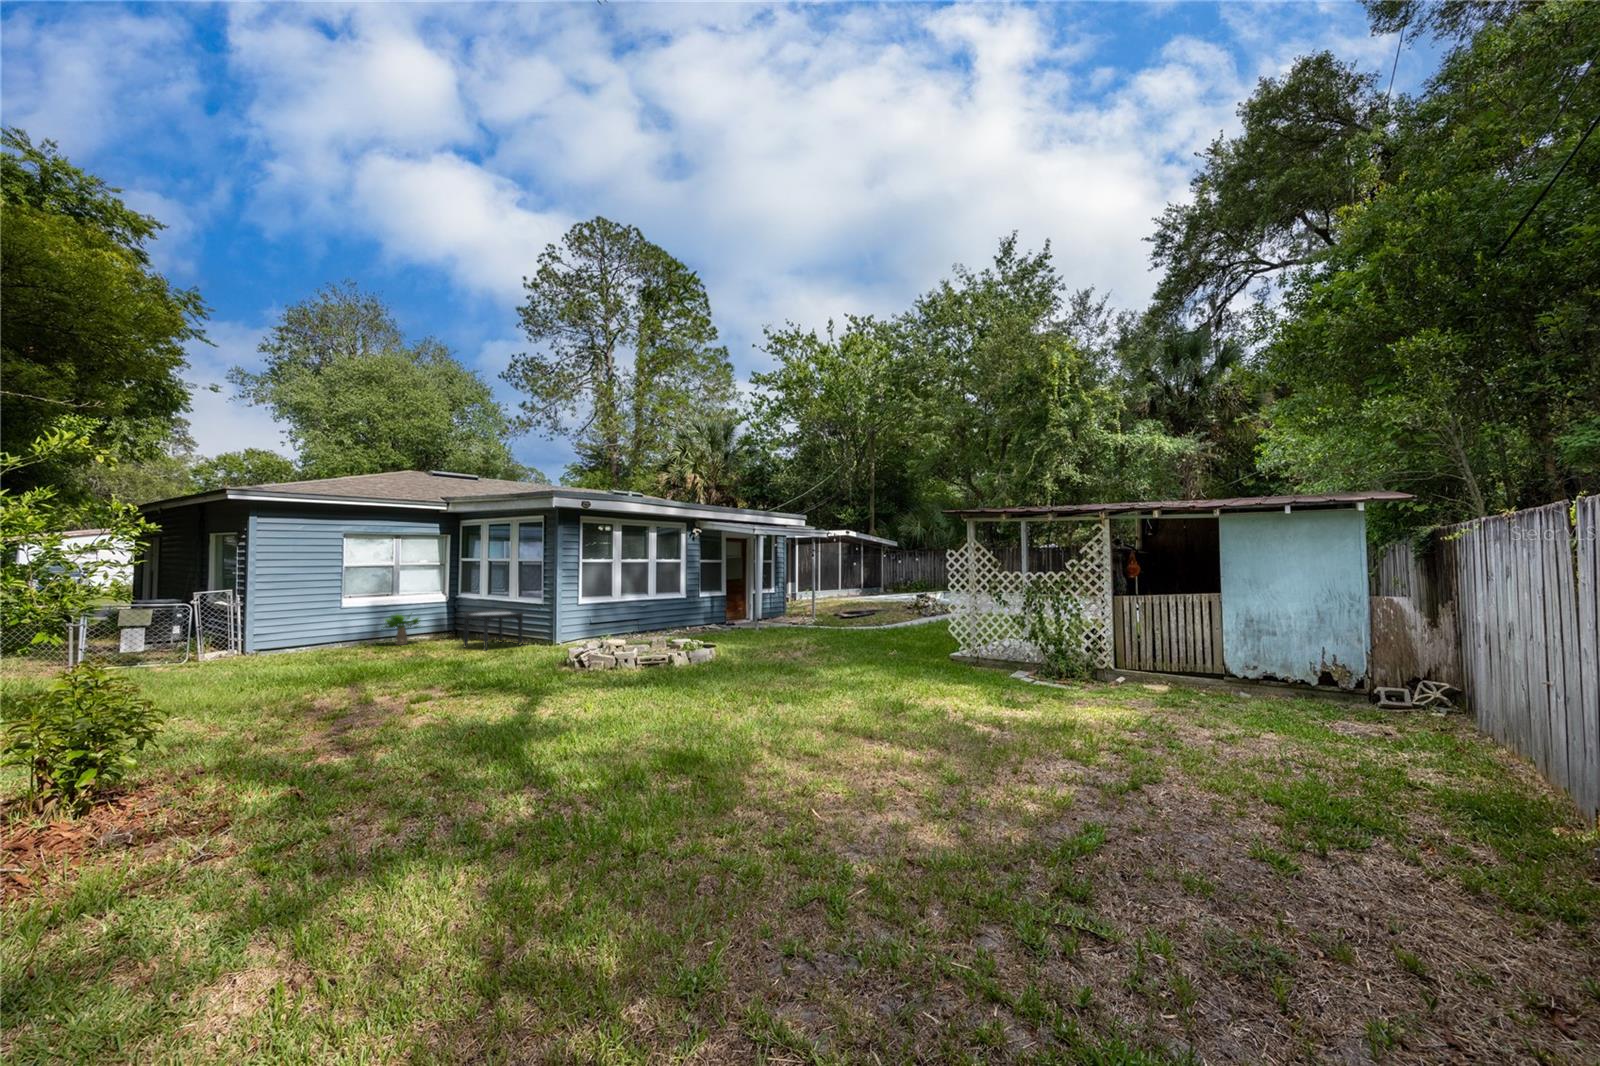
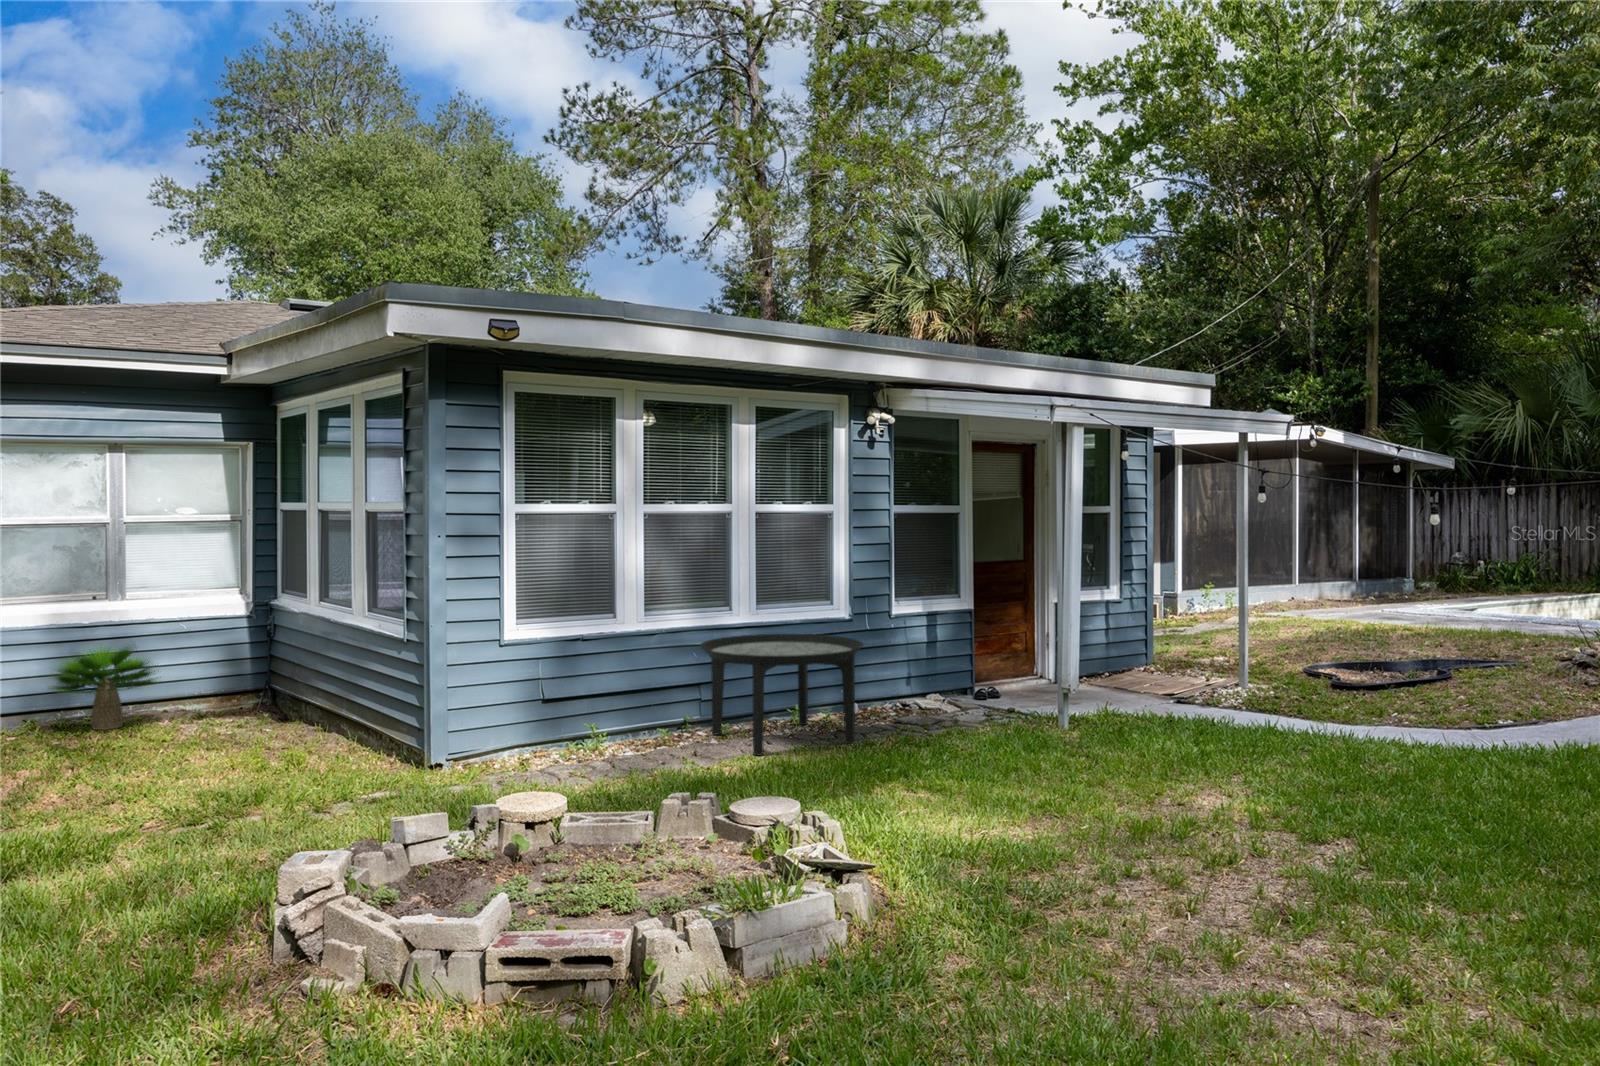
round table: present [461,609,524,651] -> present [700,634,863,755]

